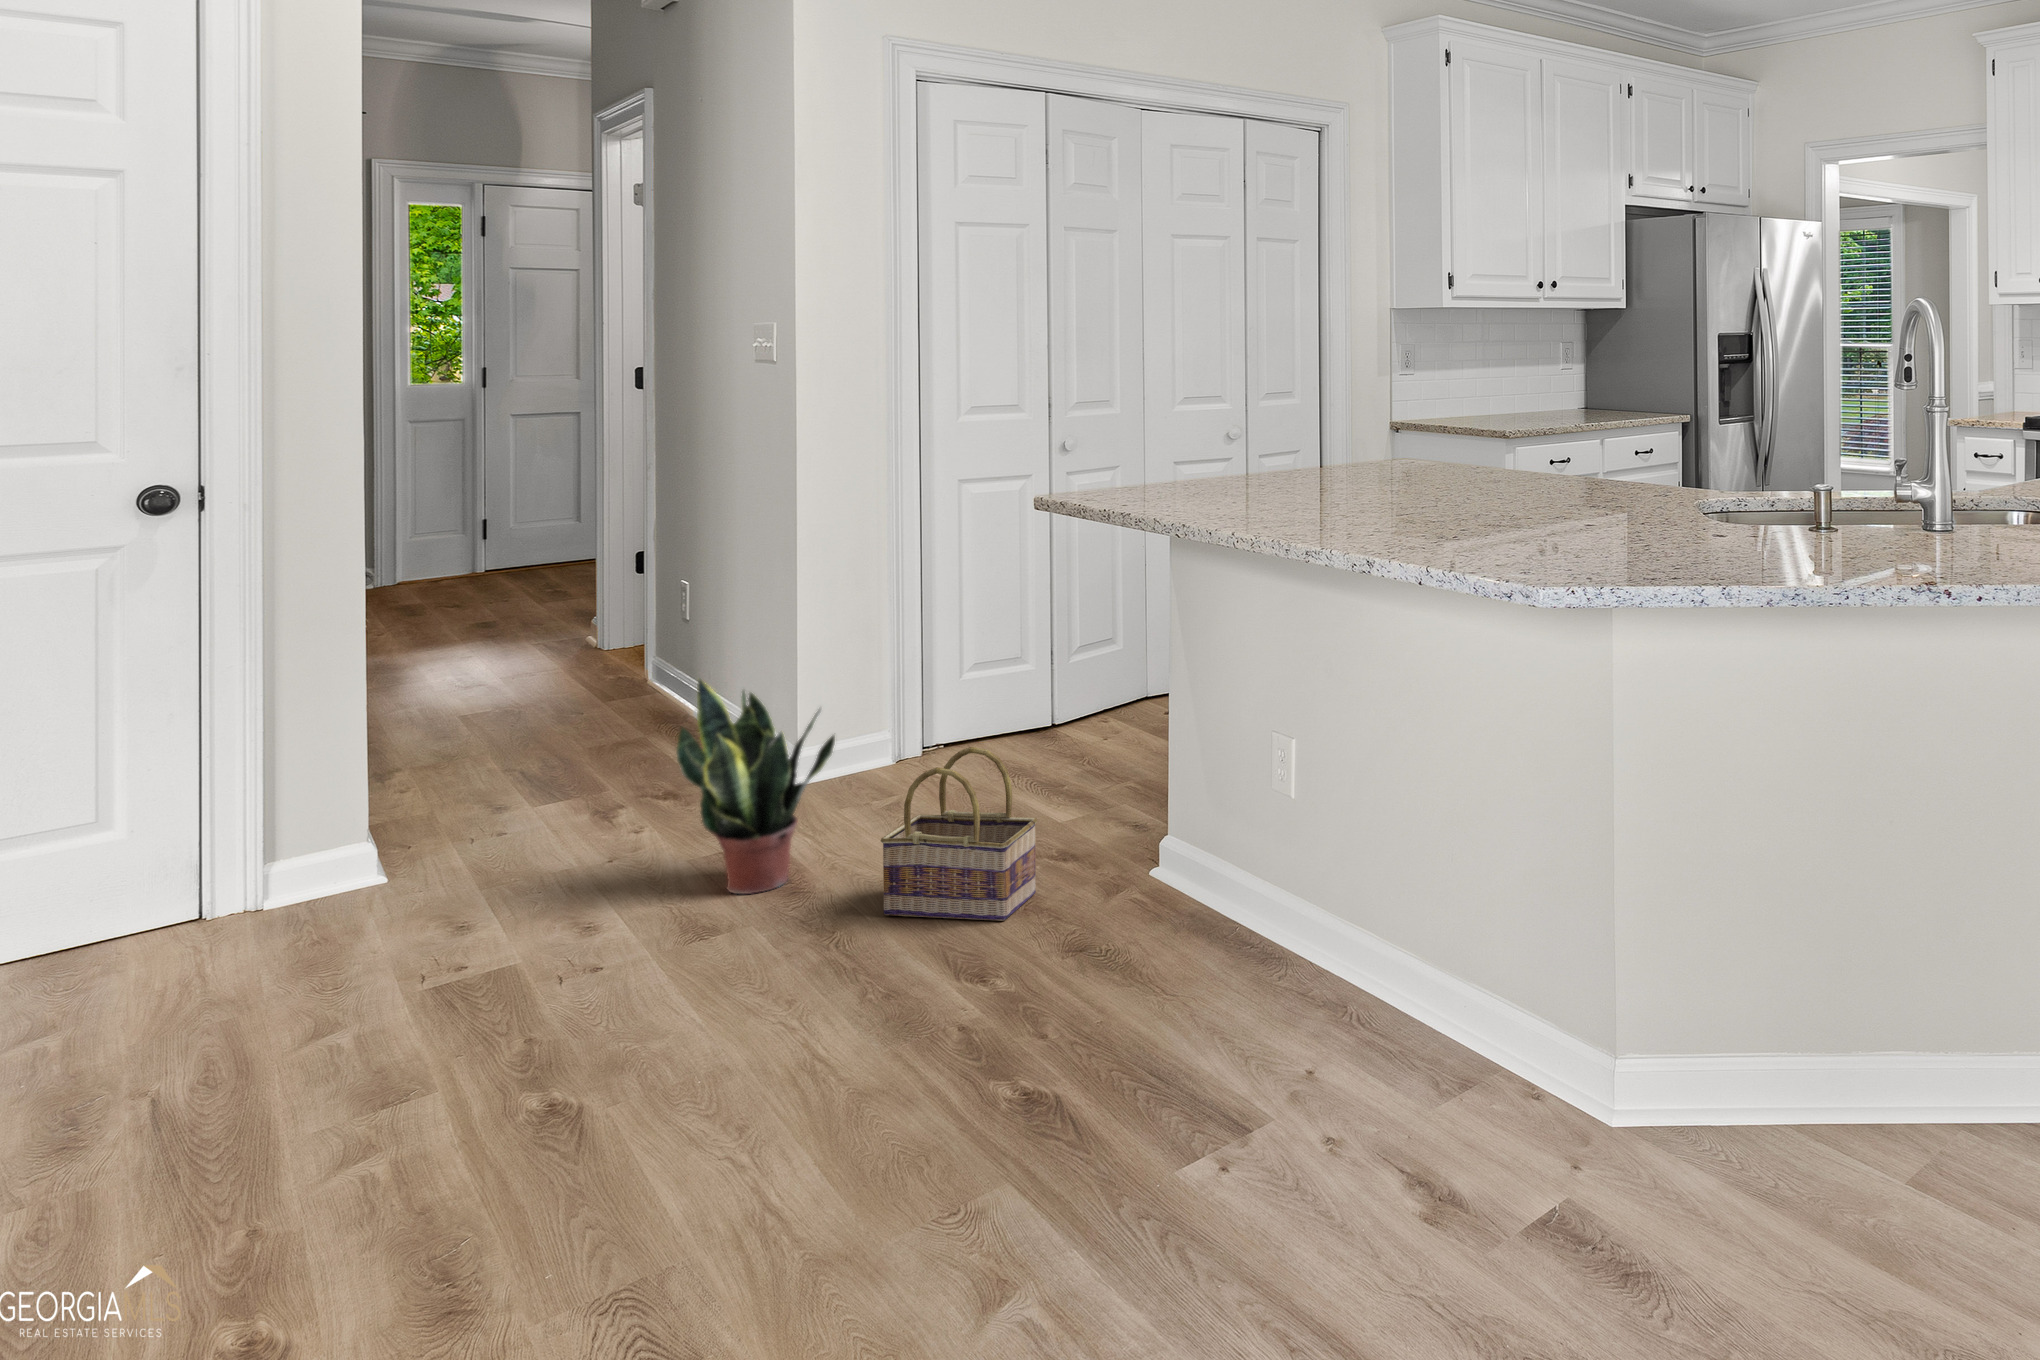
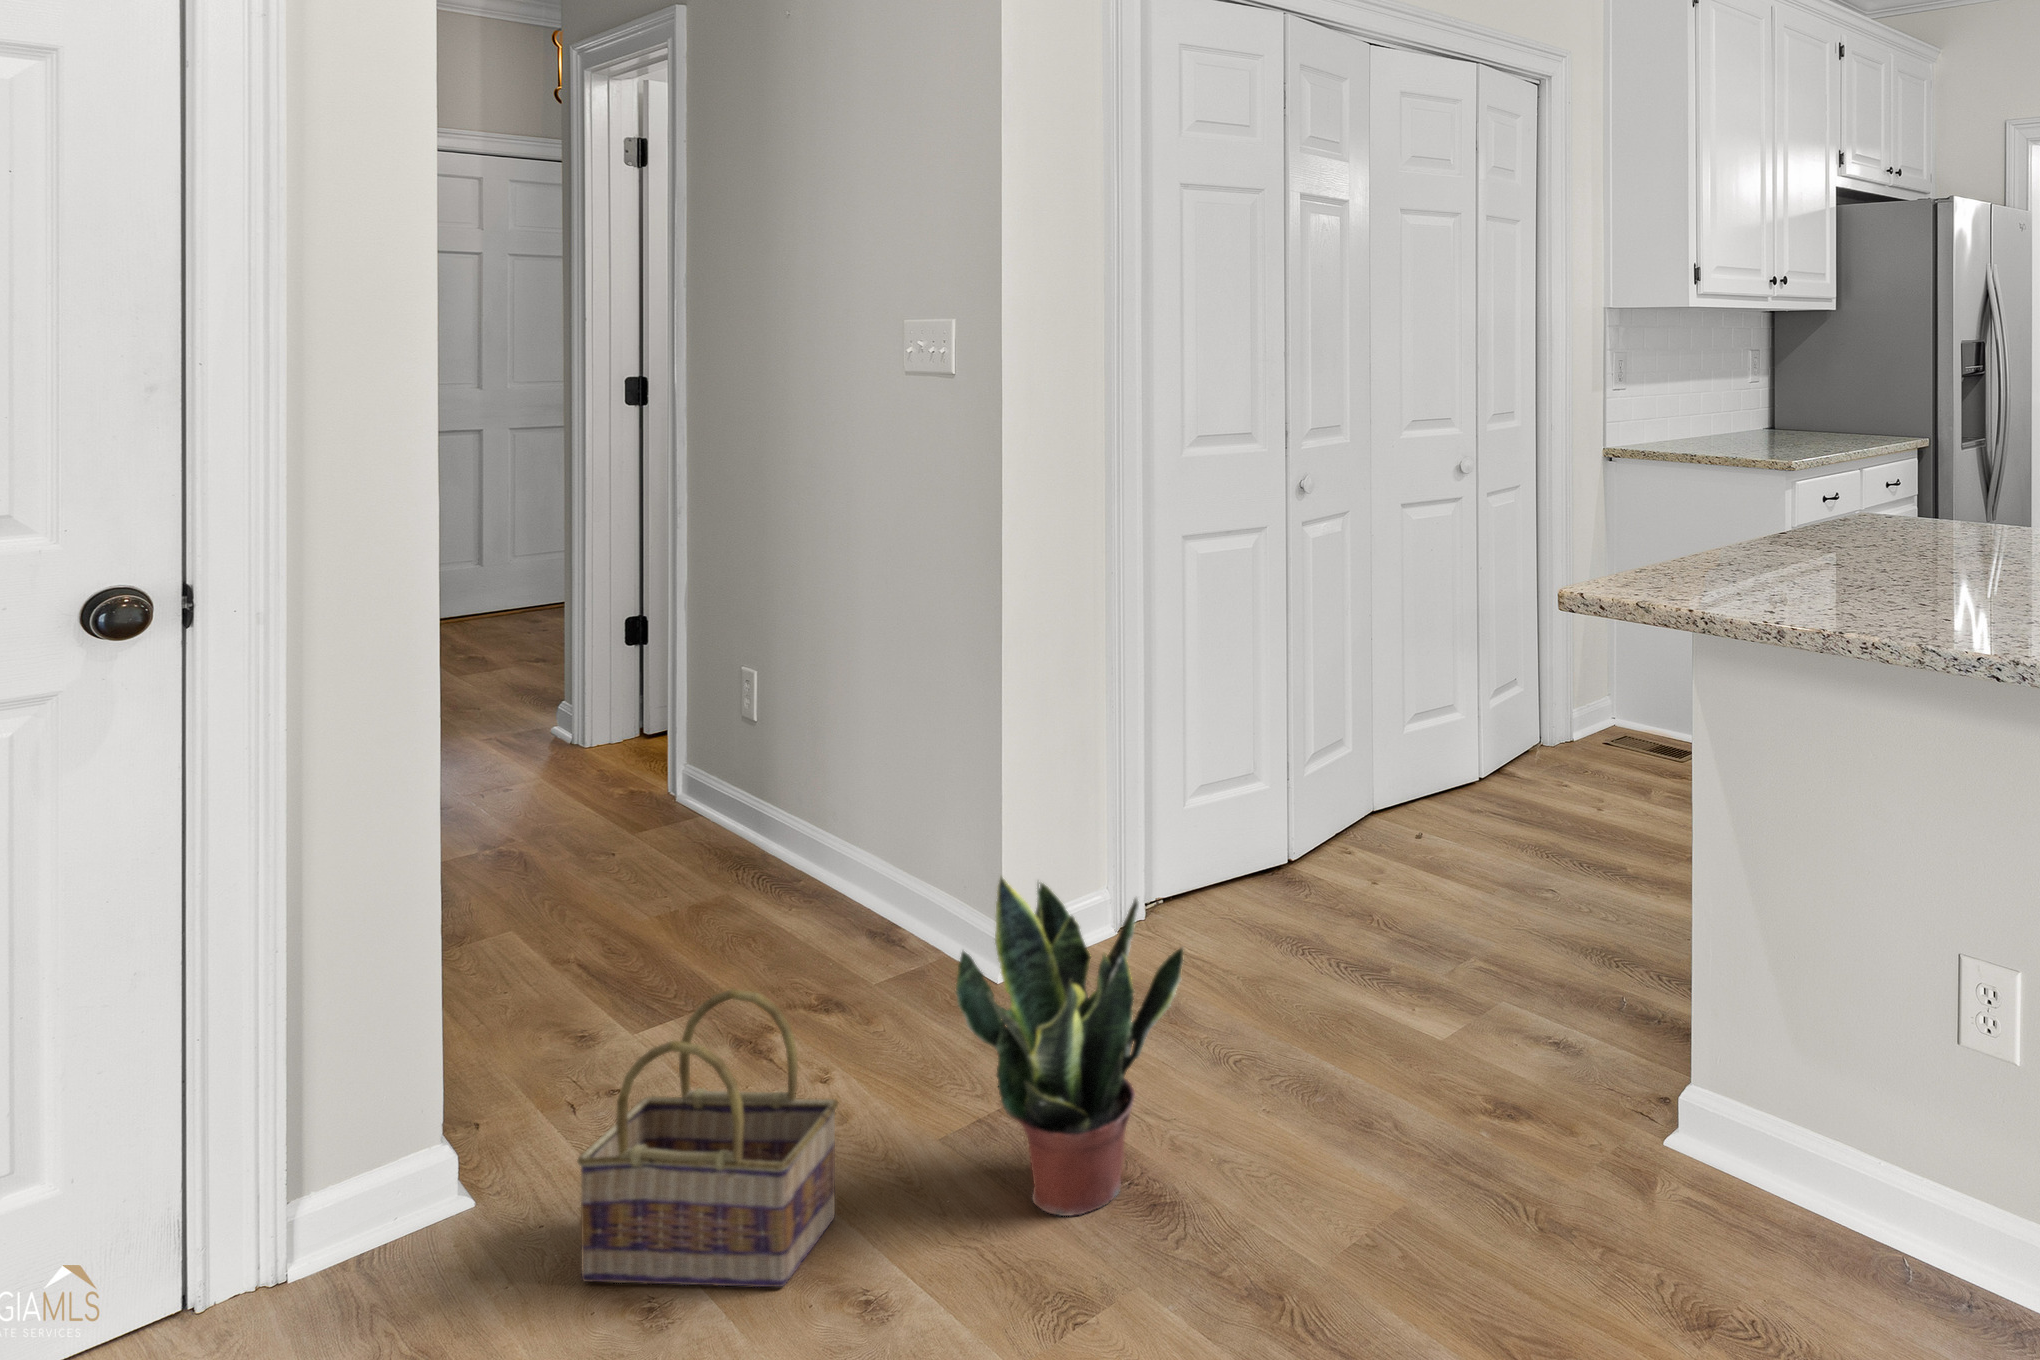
basket: present [881,747,1038,921] -> present [577,989,838,1287]

